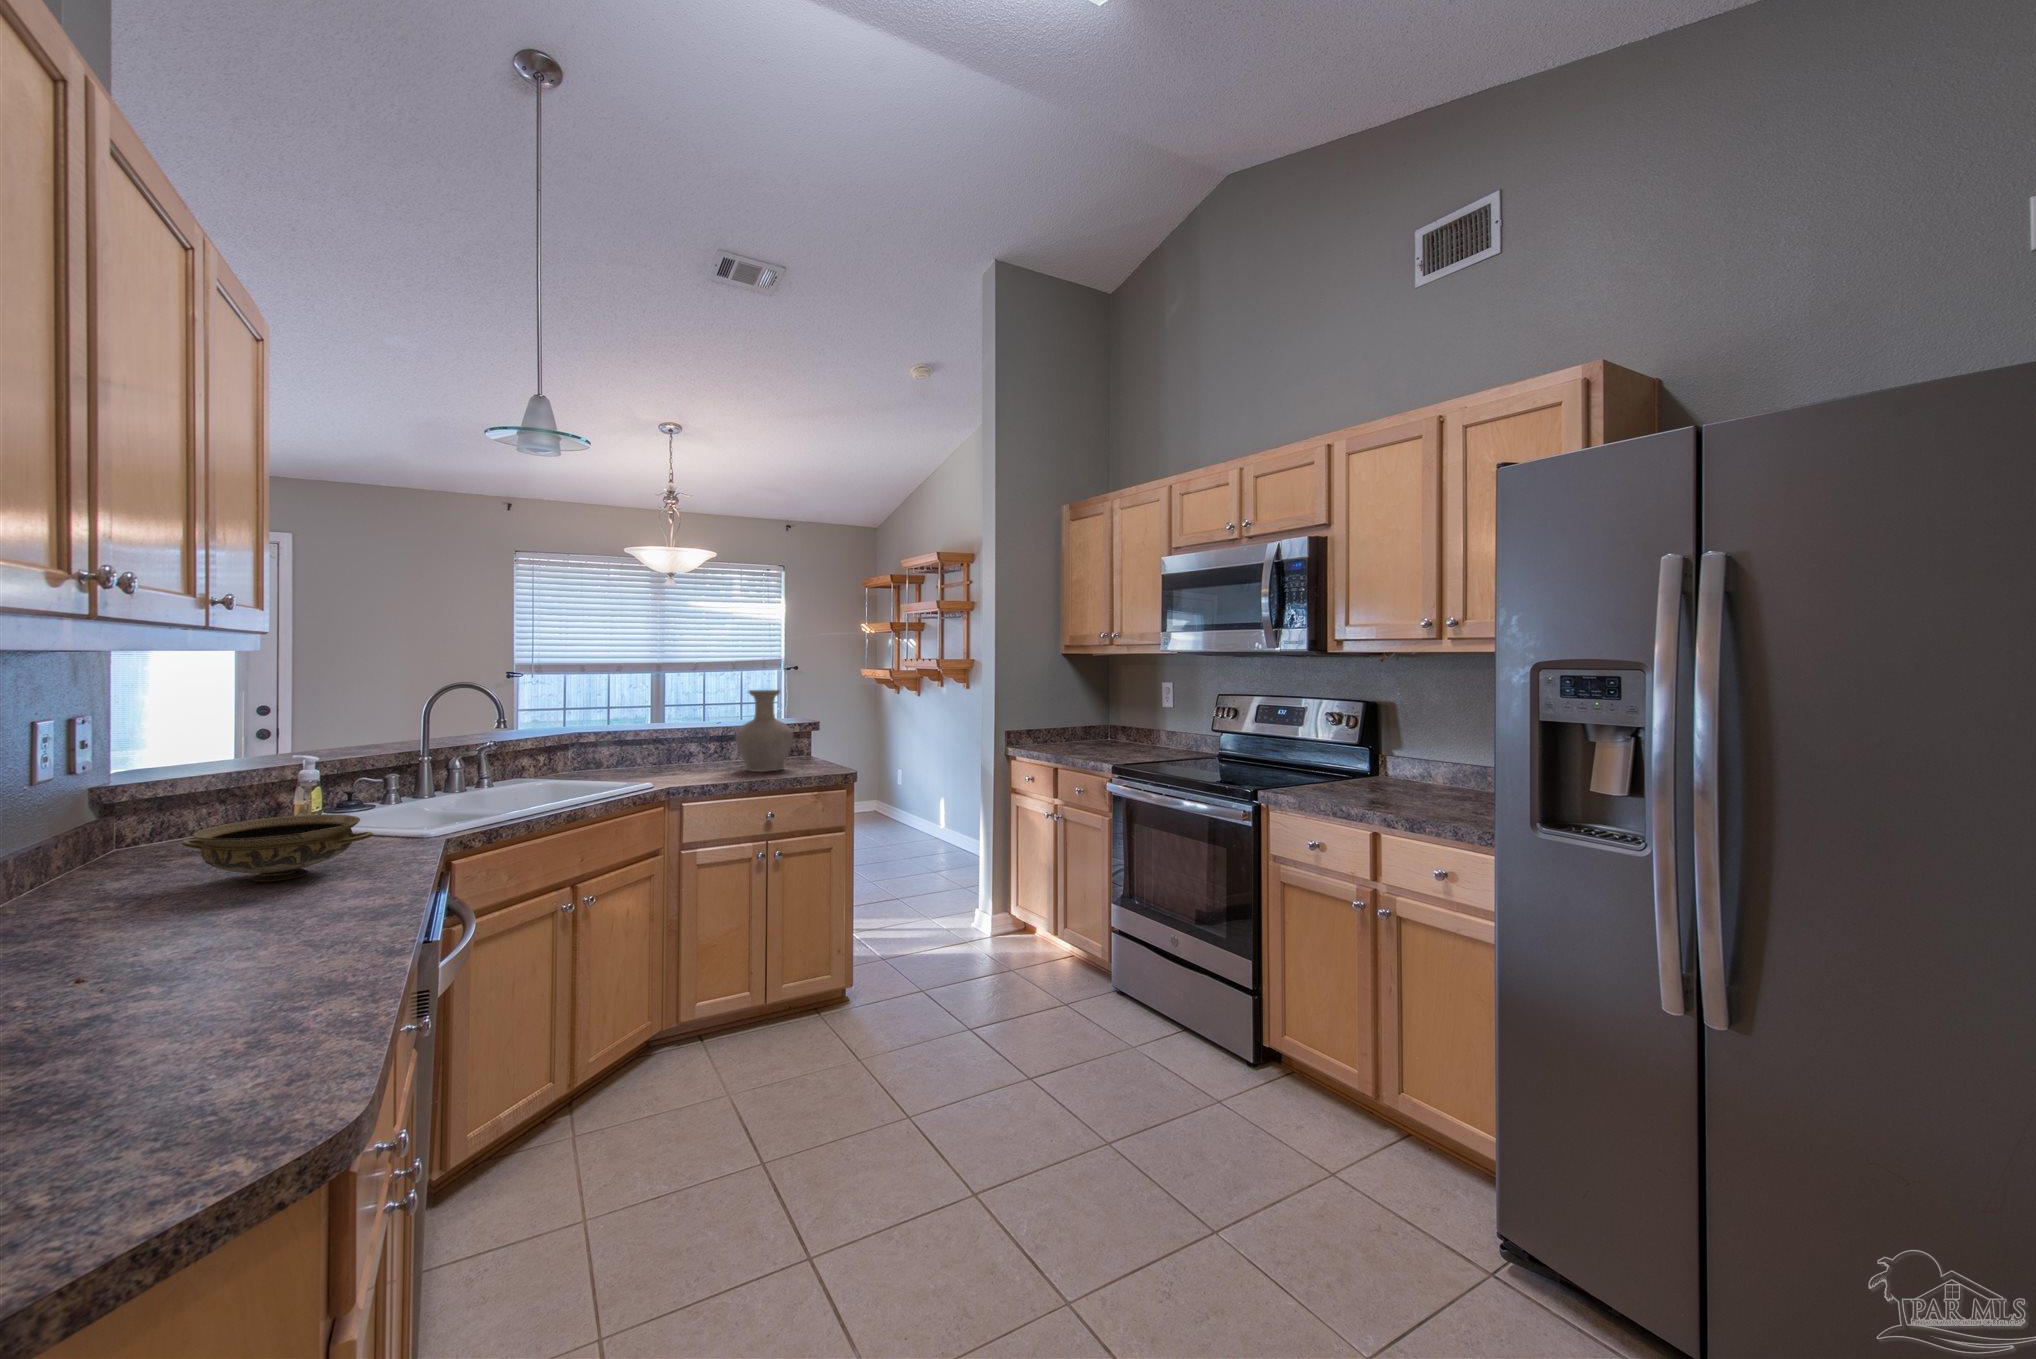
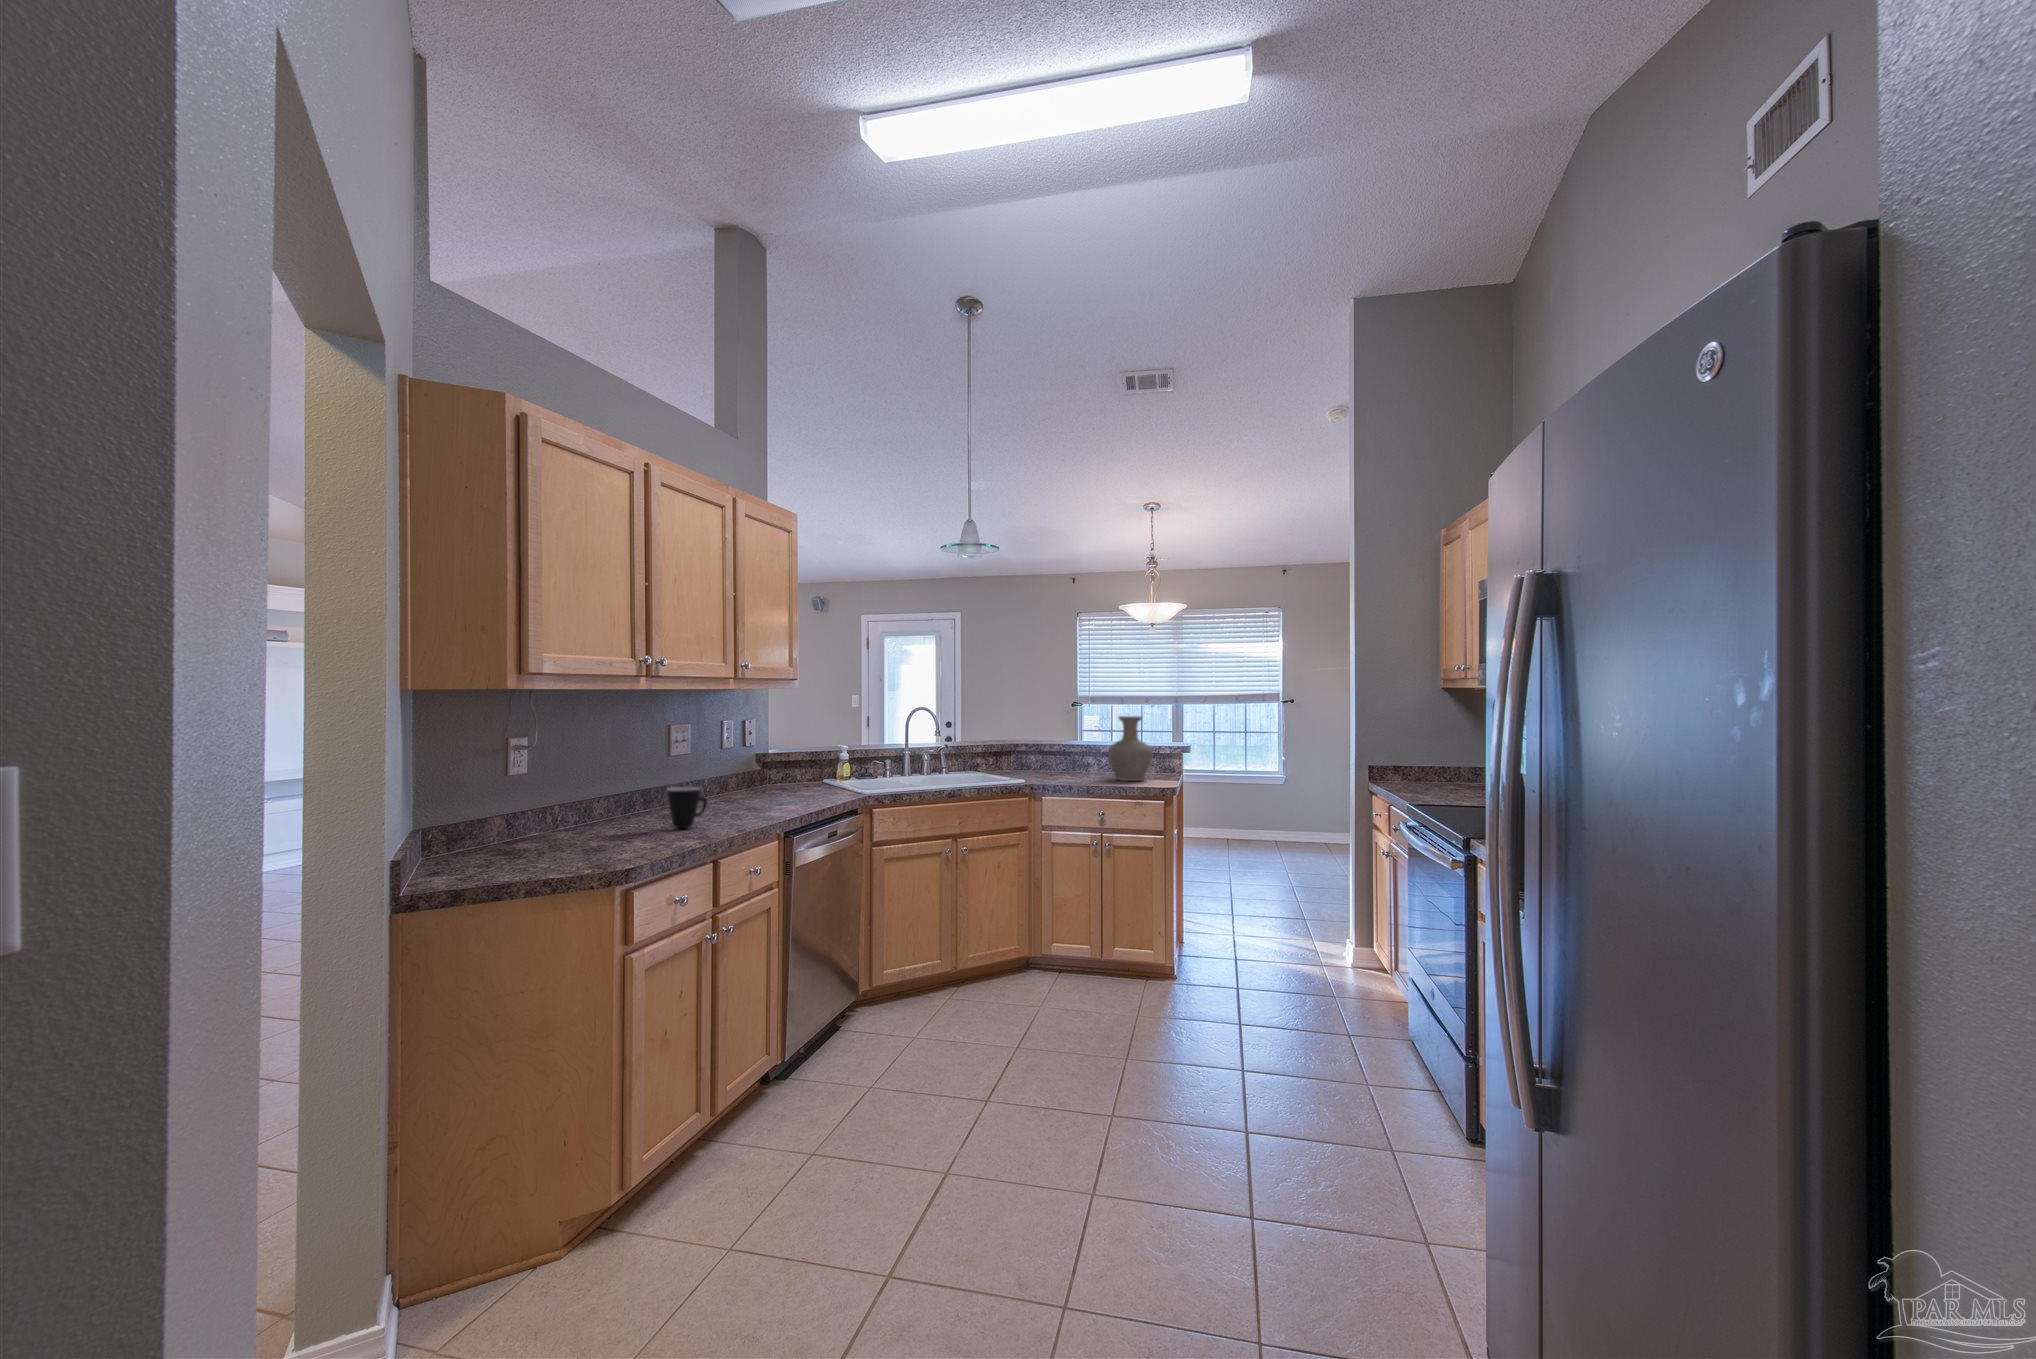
ceramic bowl: present [182,815,373,882] -> none [753,772,819,803]
mug: none [98,883,216,989] -> present [667,787,707,828]

